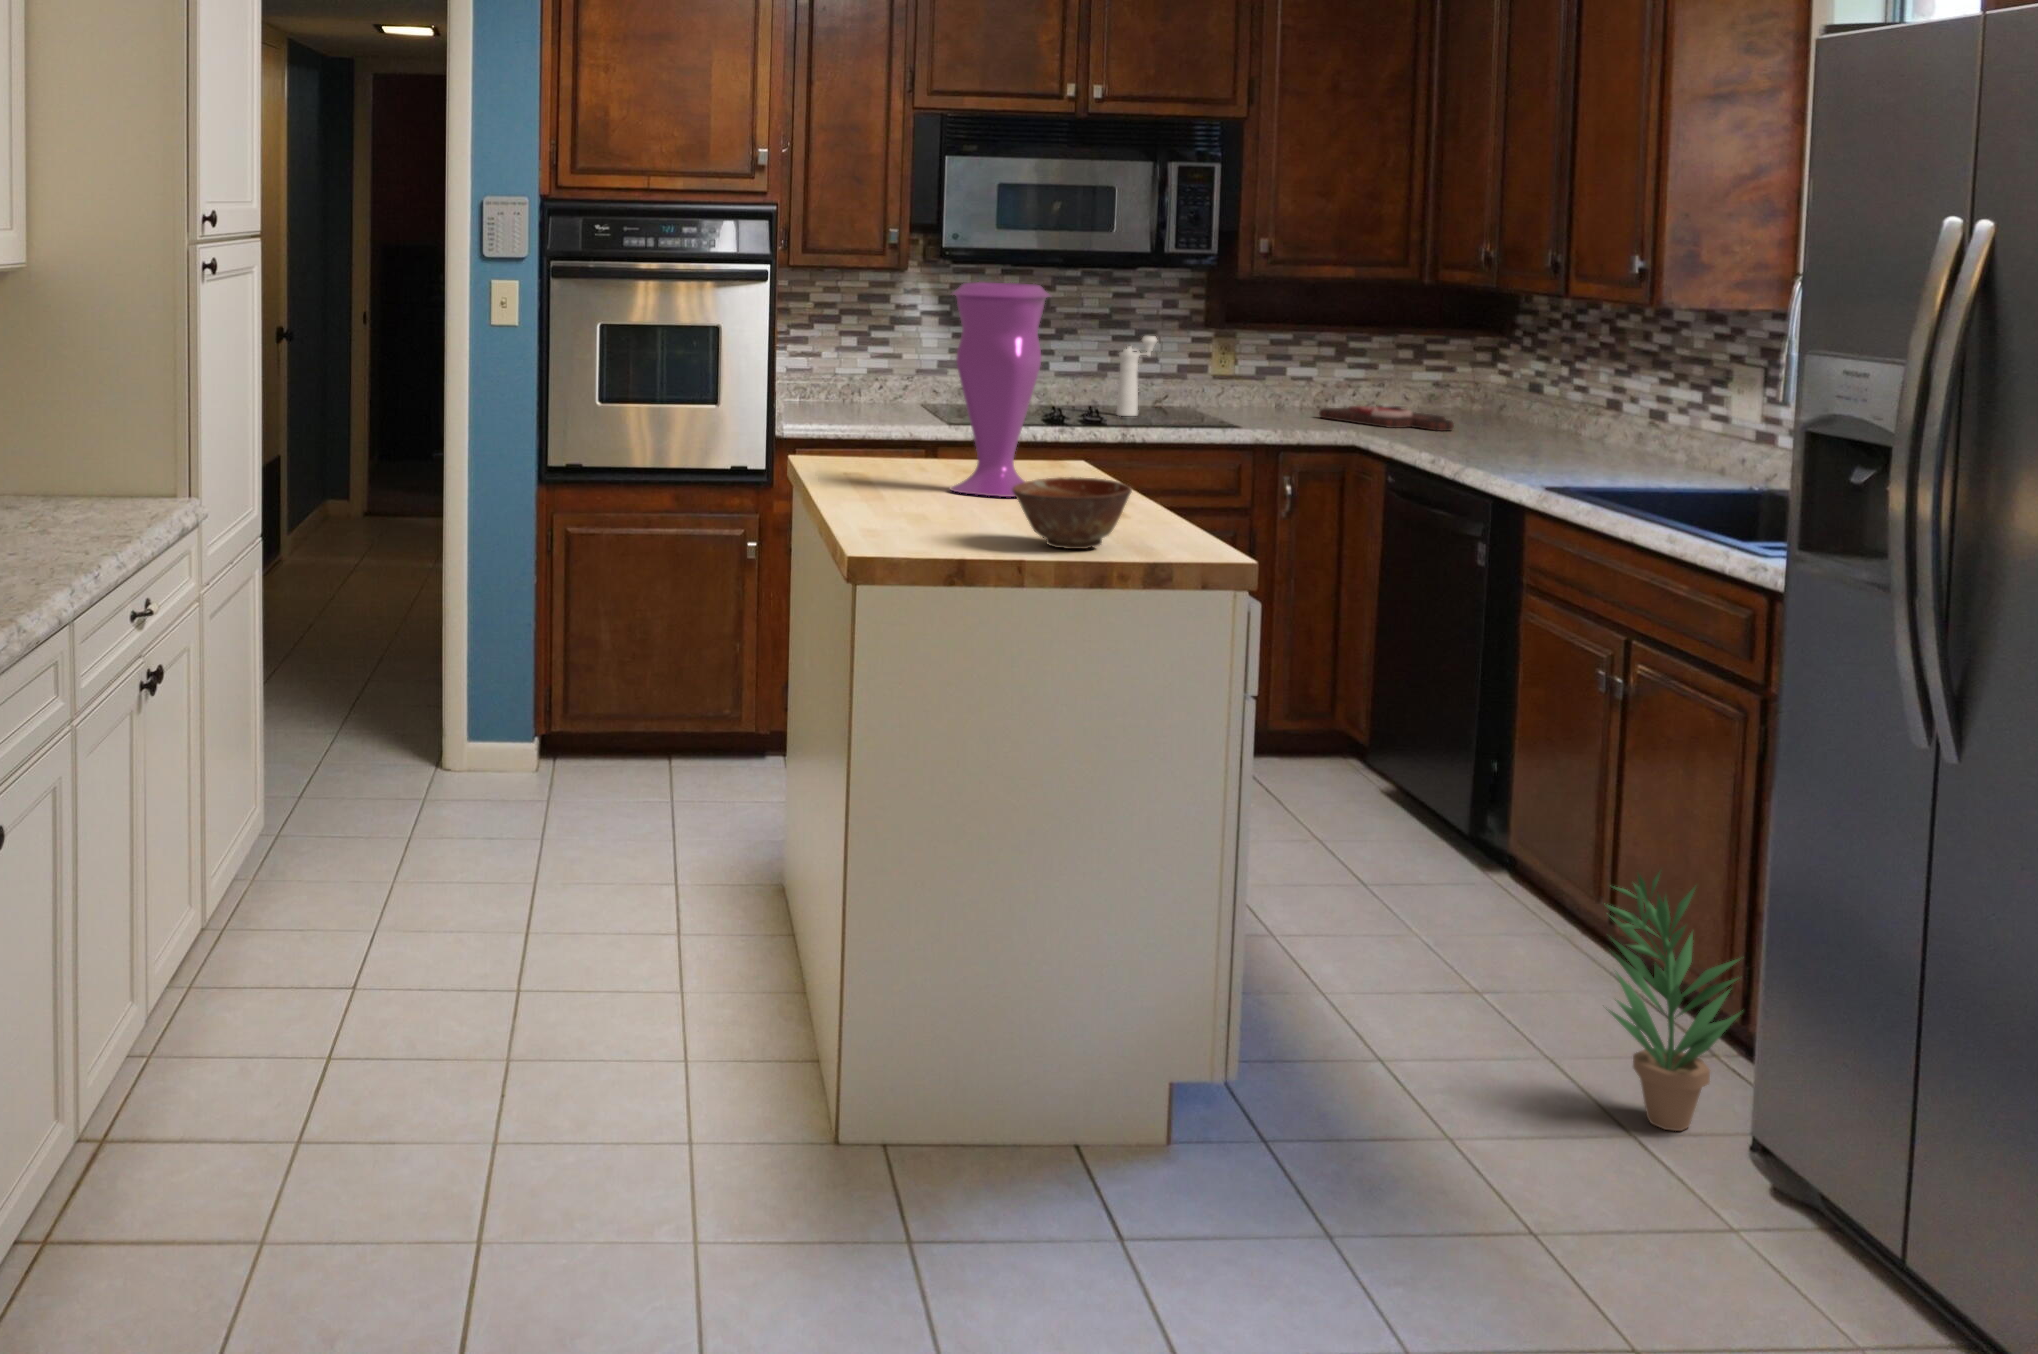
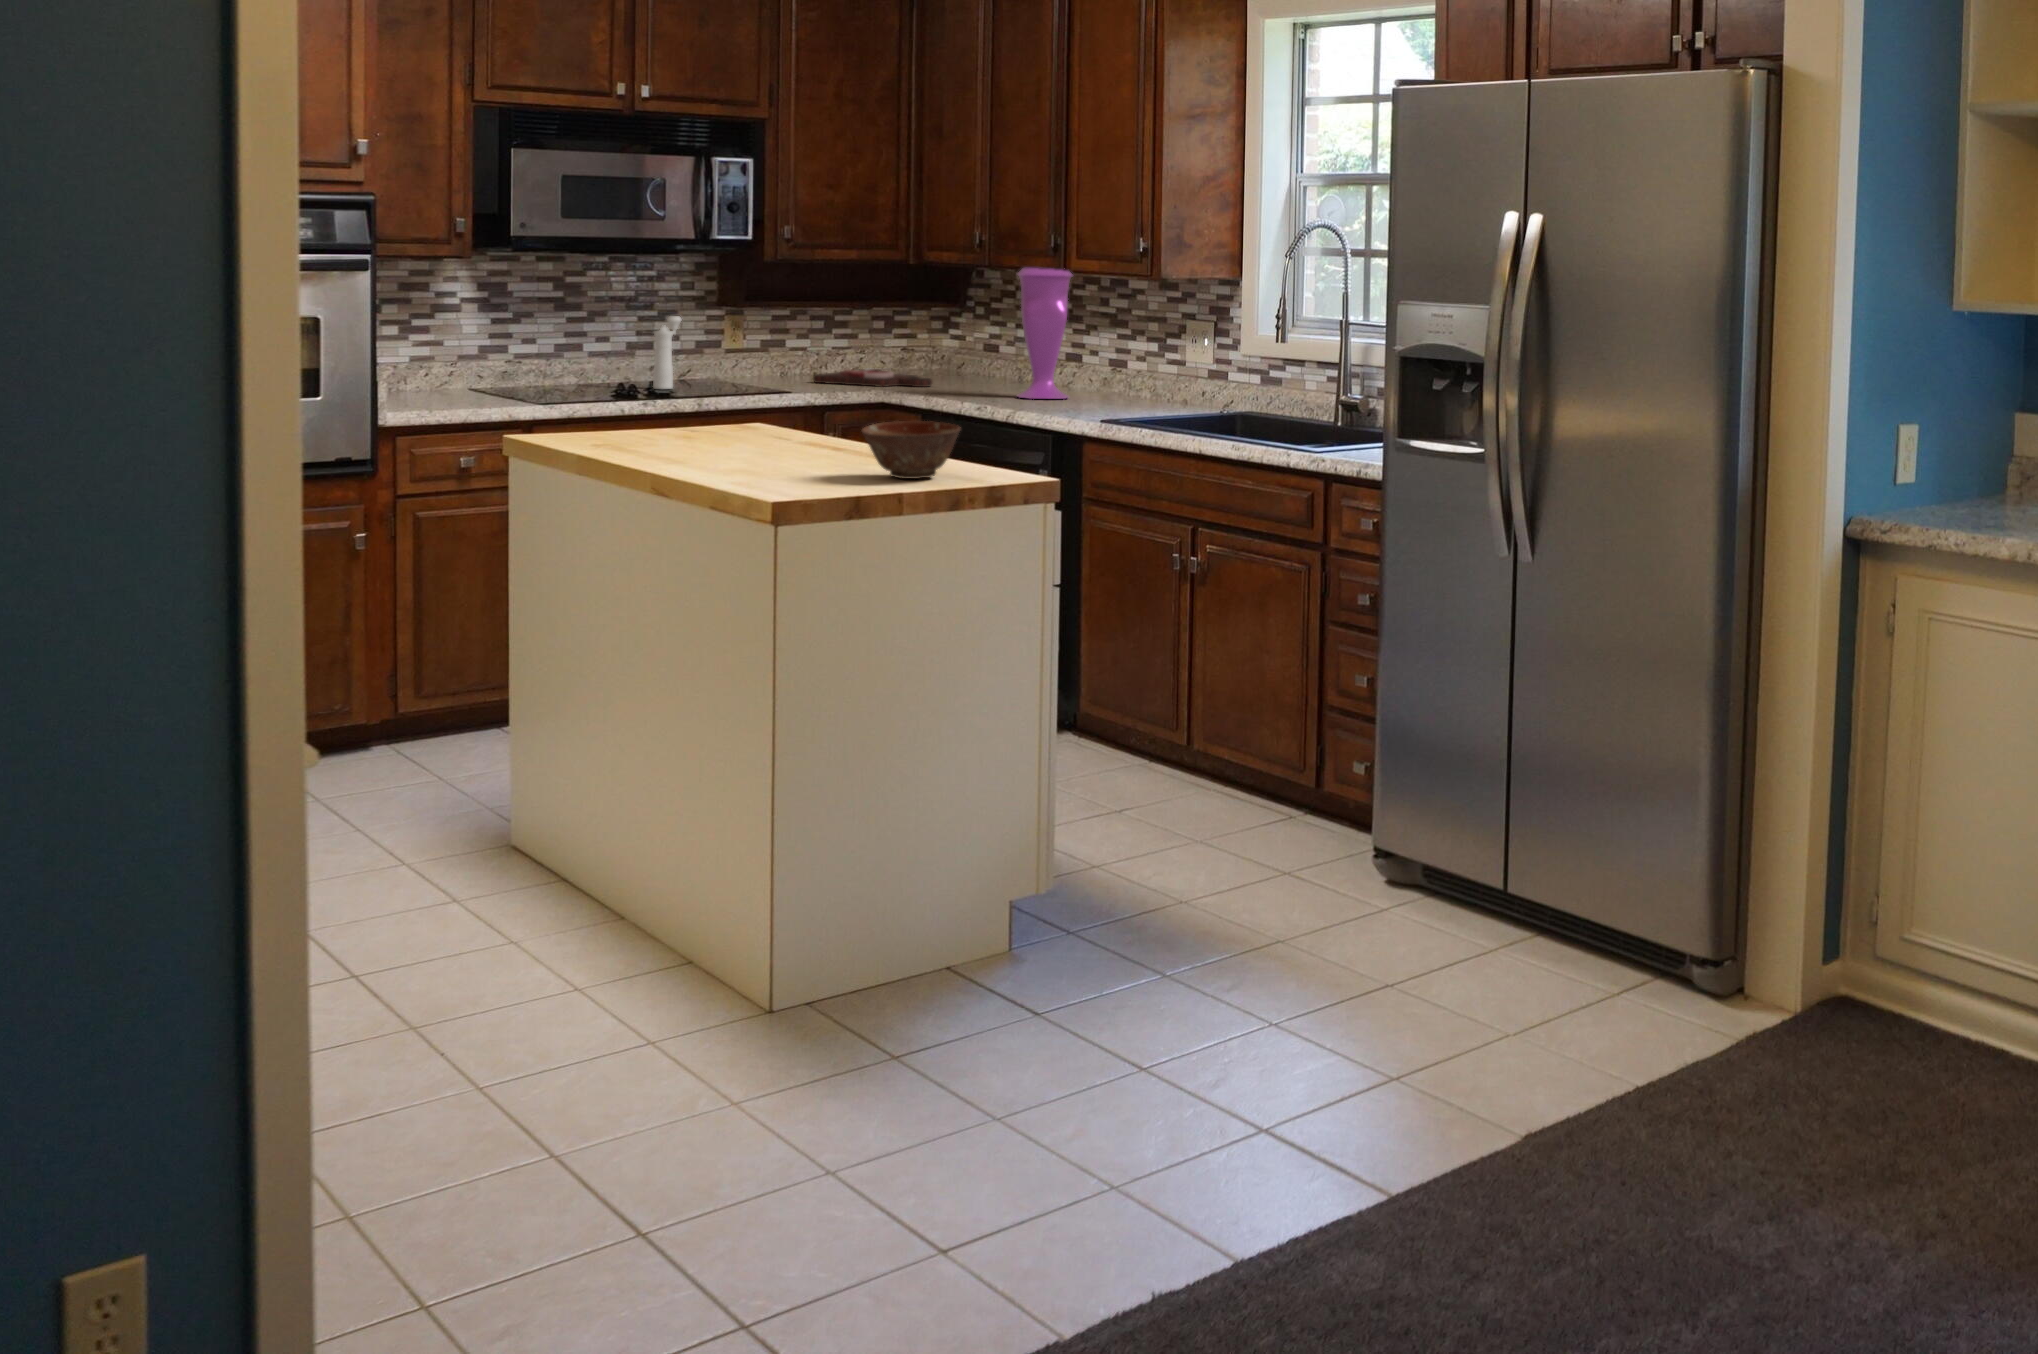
vase: present [950,282,1050,497] -> present [1017,268,1072,399]
potted plant: present [1605,872,1743,1131] -> none [1257,674,1356,858]

